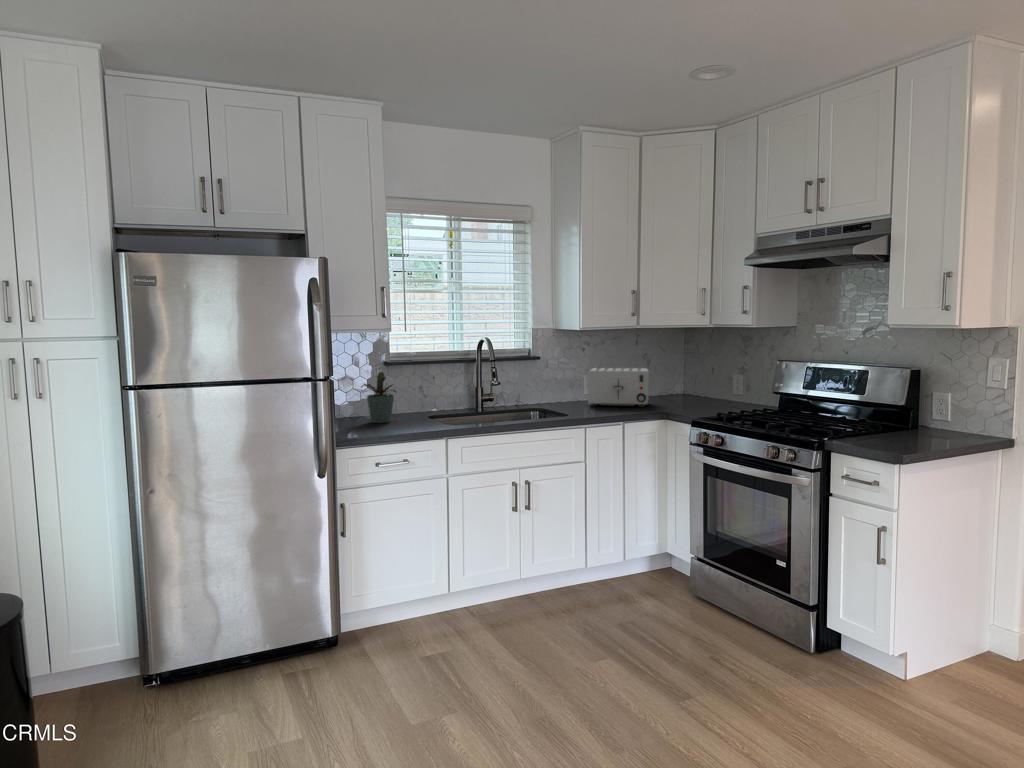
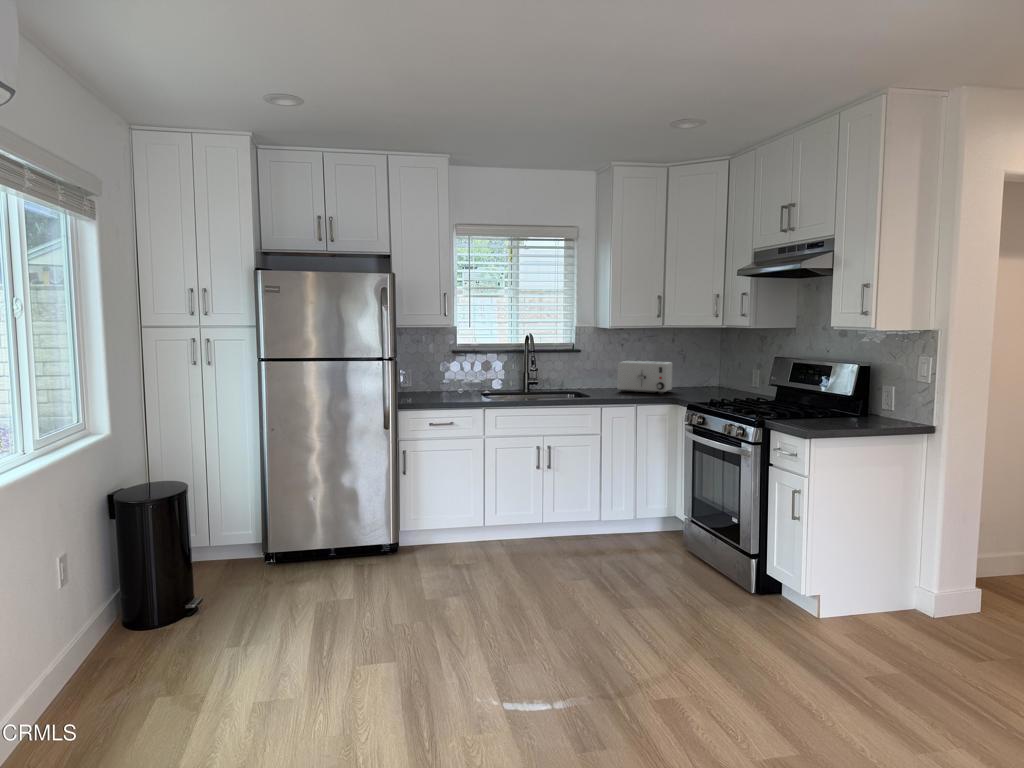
potted plant: present [361,372,396,423] -> none [431,357,457,396]

